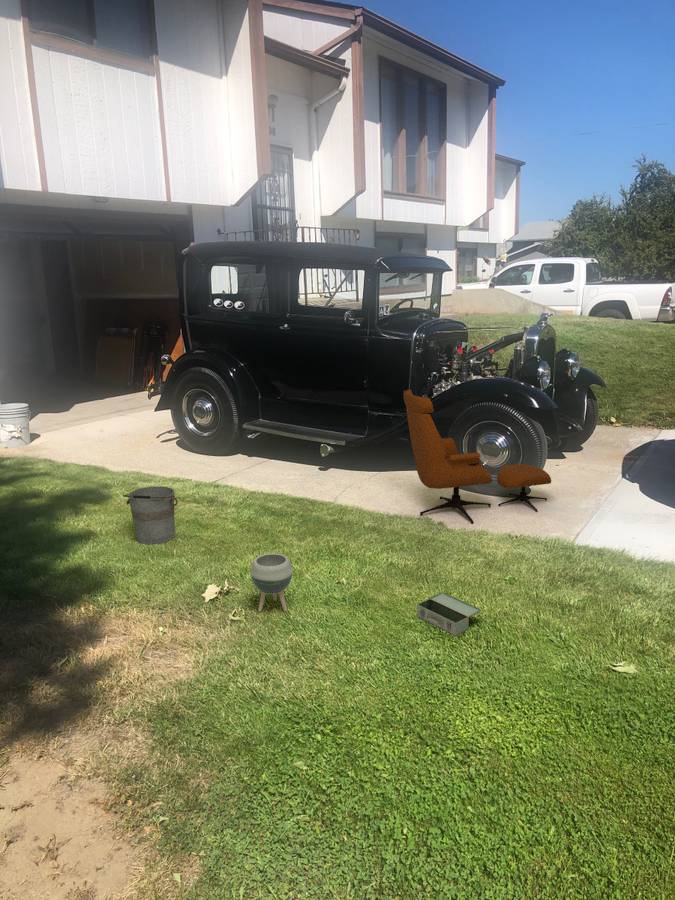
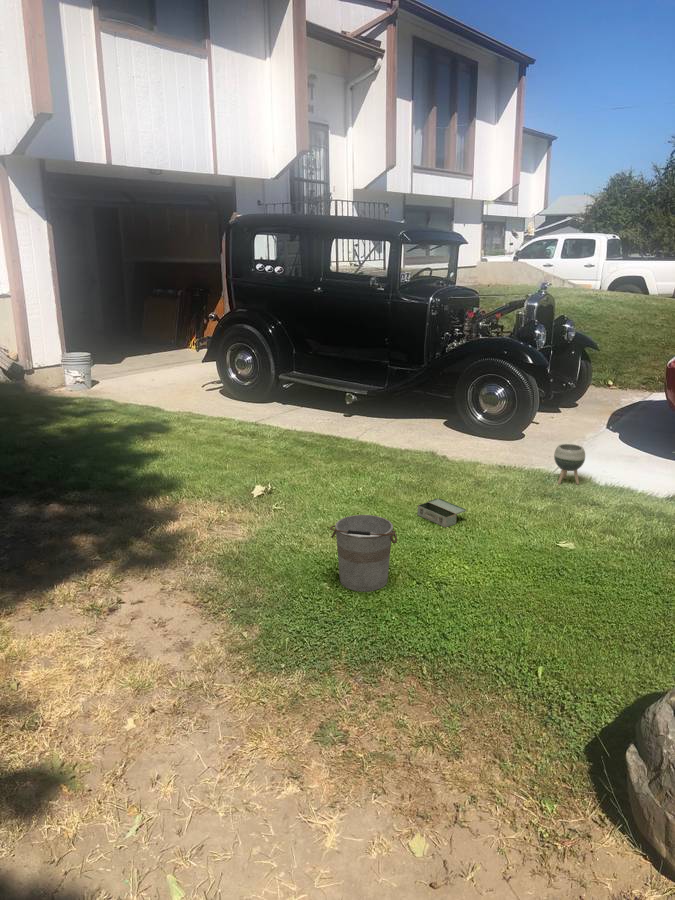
lounge chair: present [403,390,551,524] -> none [417,343,540,456]
bucket: present [123,486,178,544] -> present [330,515,397,592]
planter: present [251,553,293,612] -> present [554,444,585,484]

